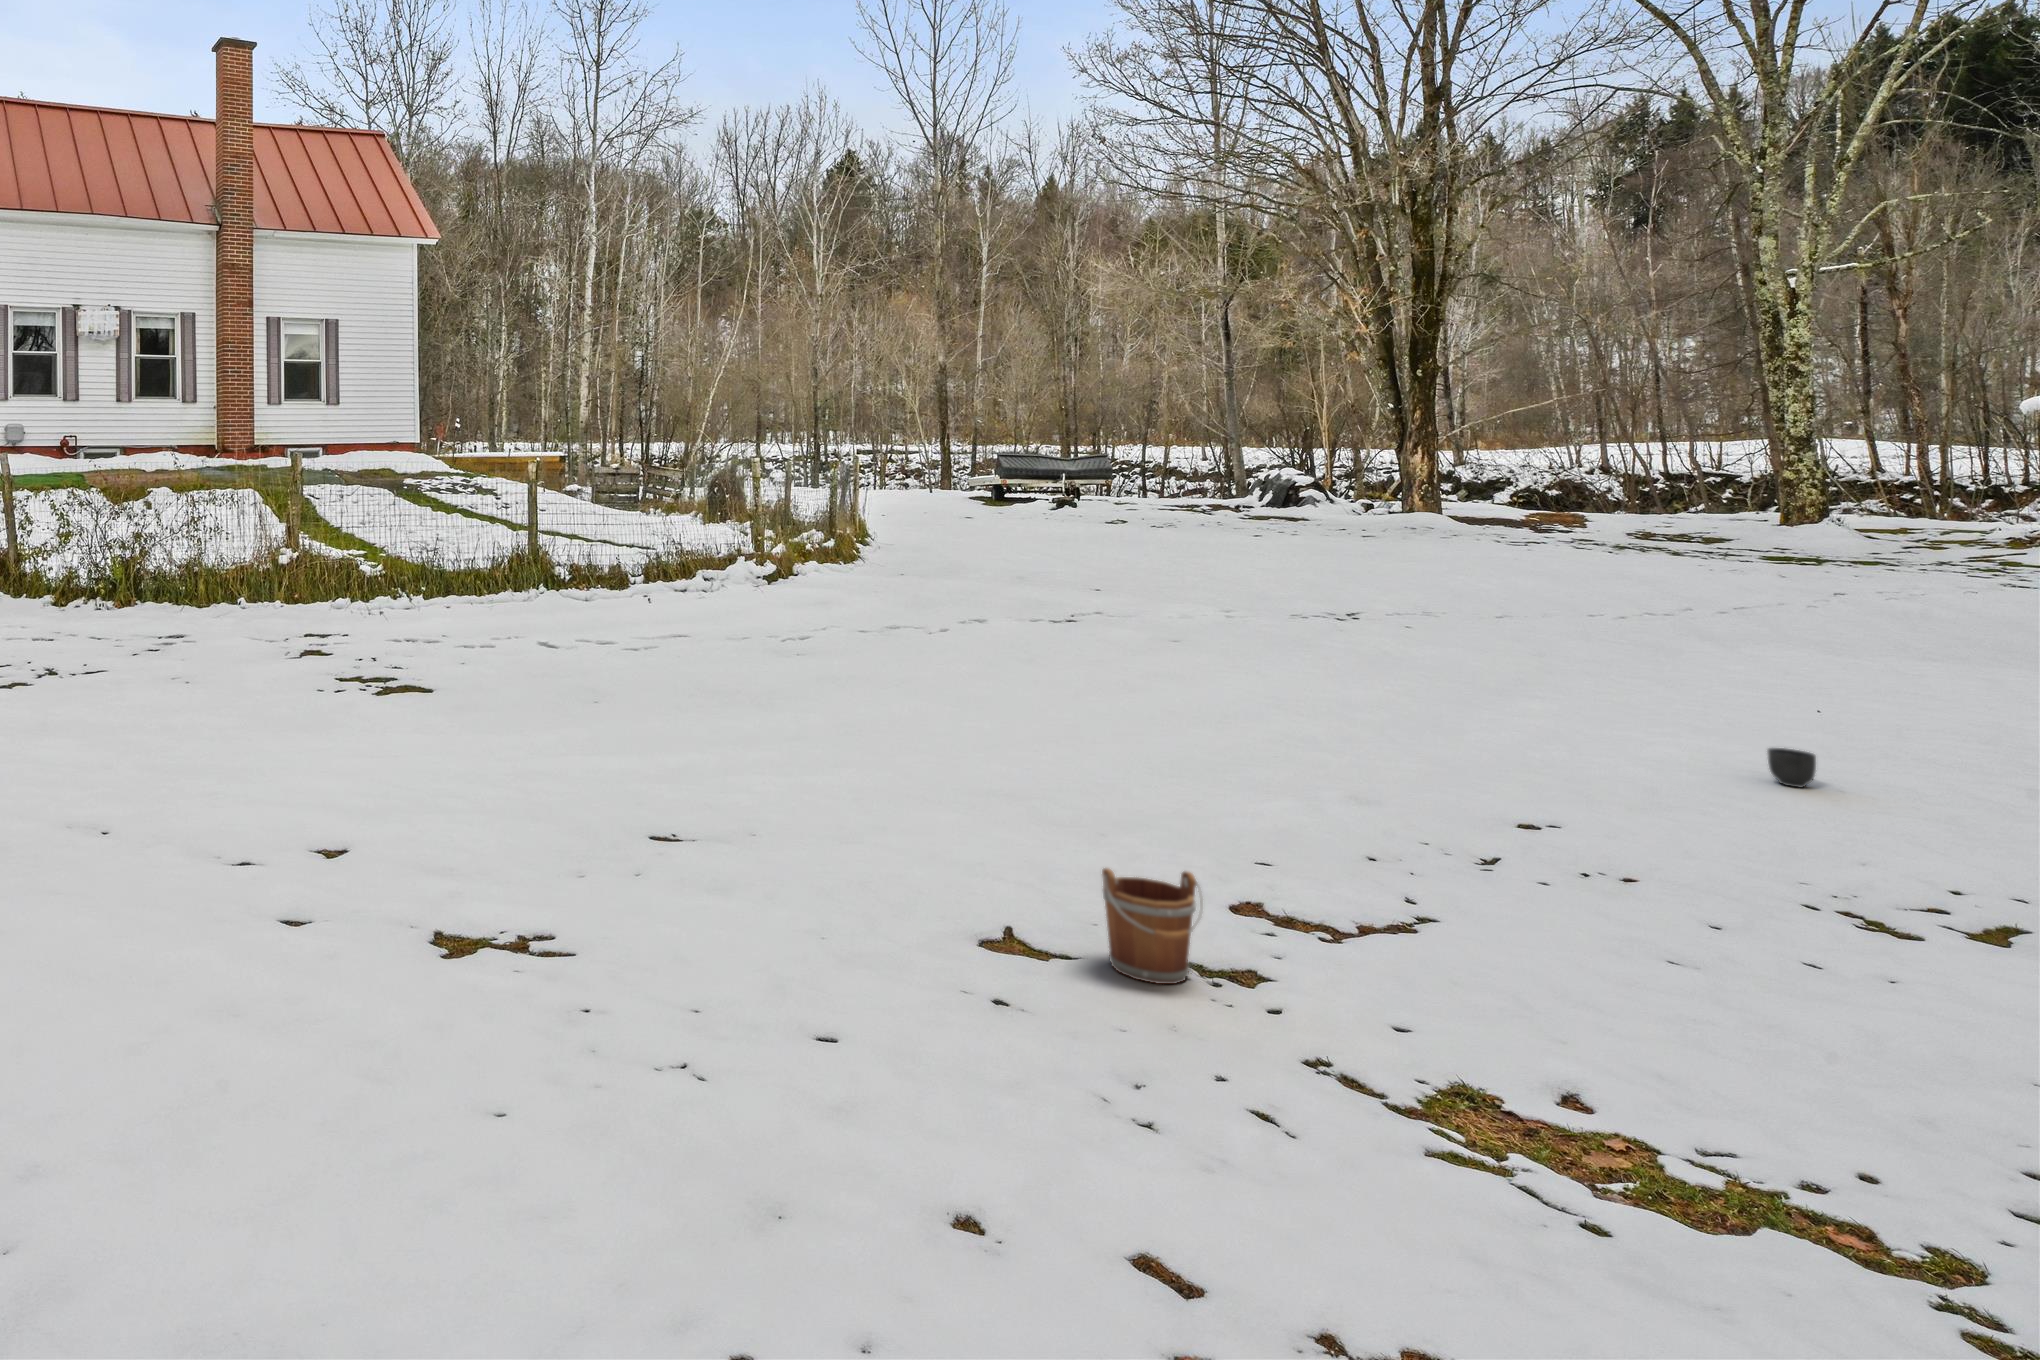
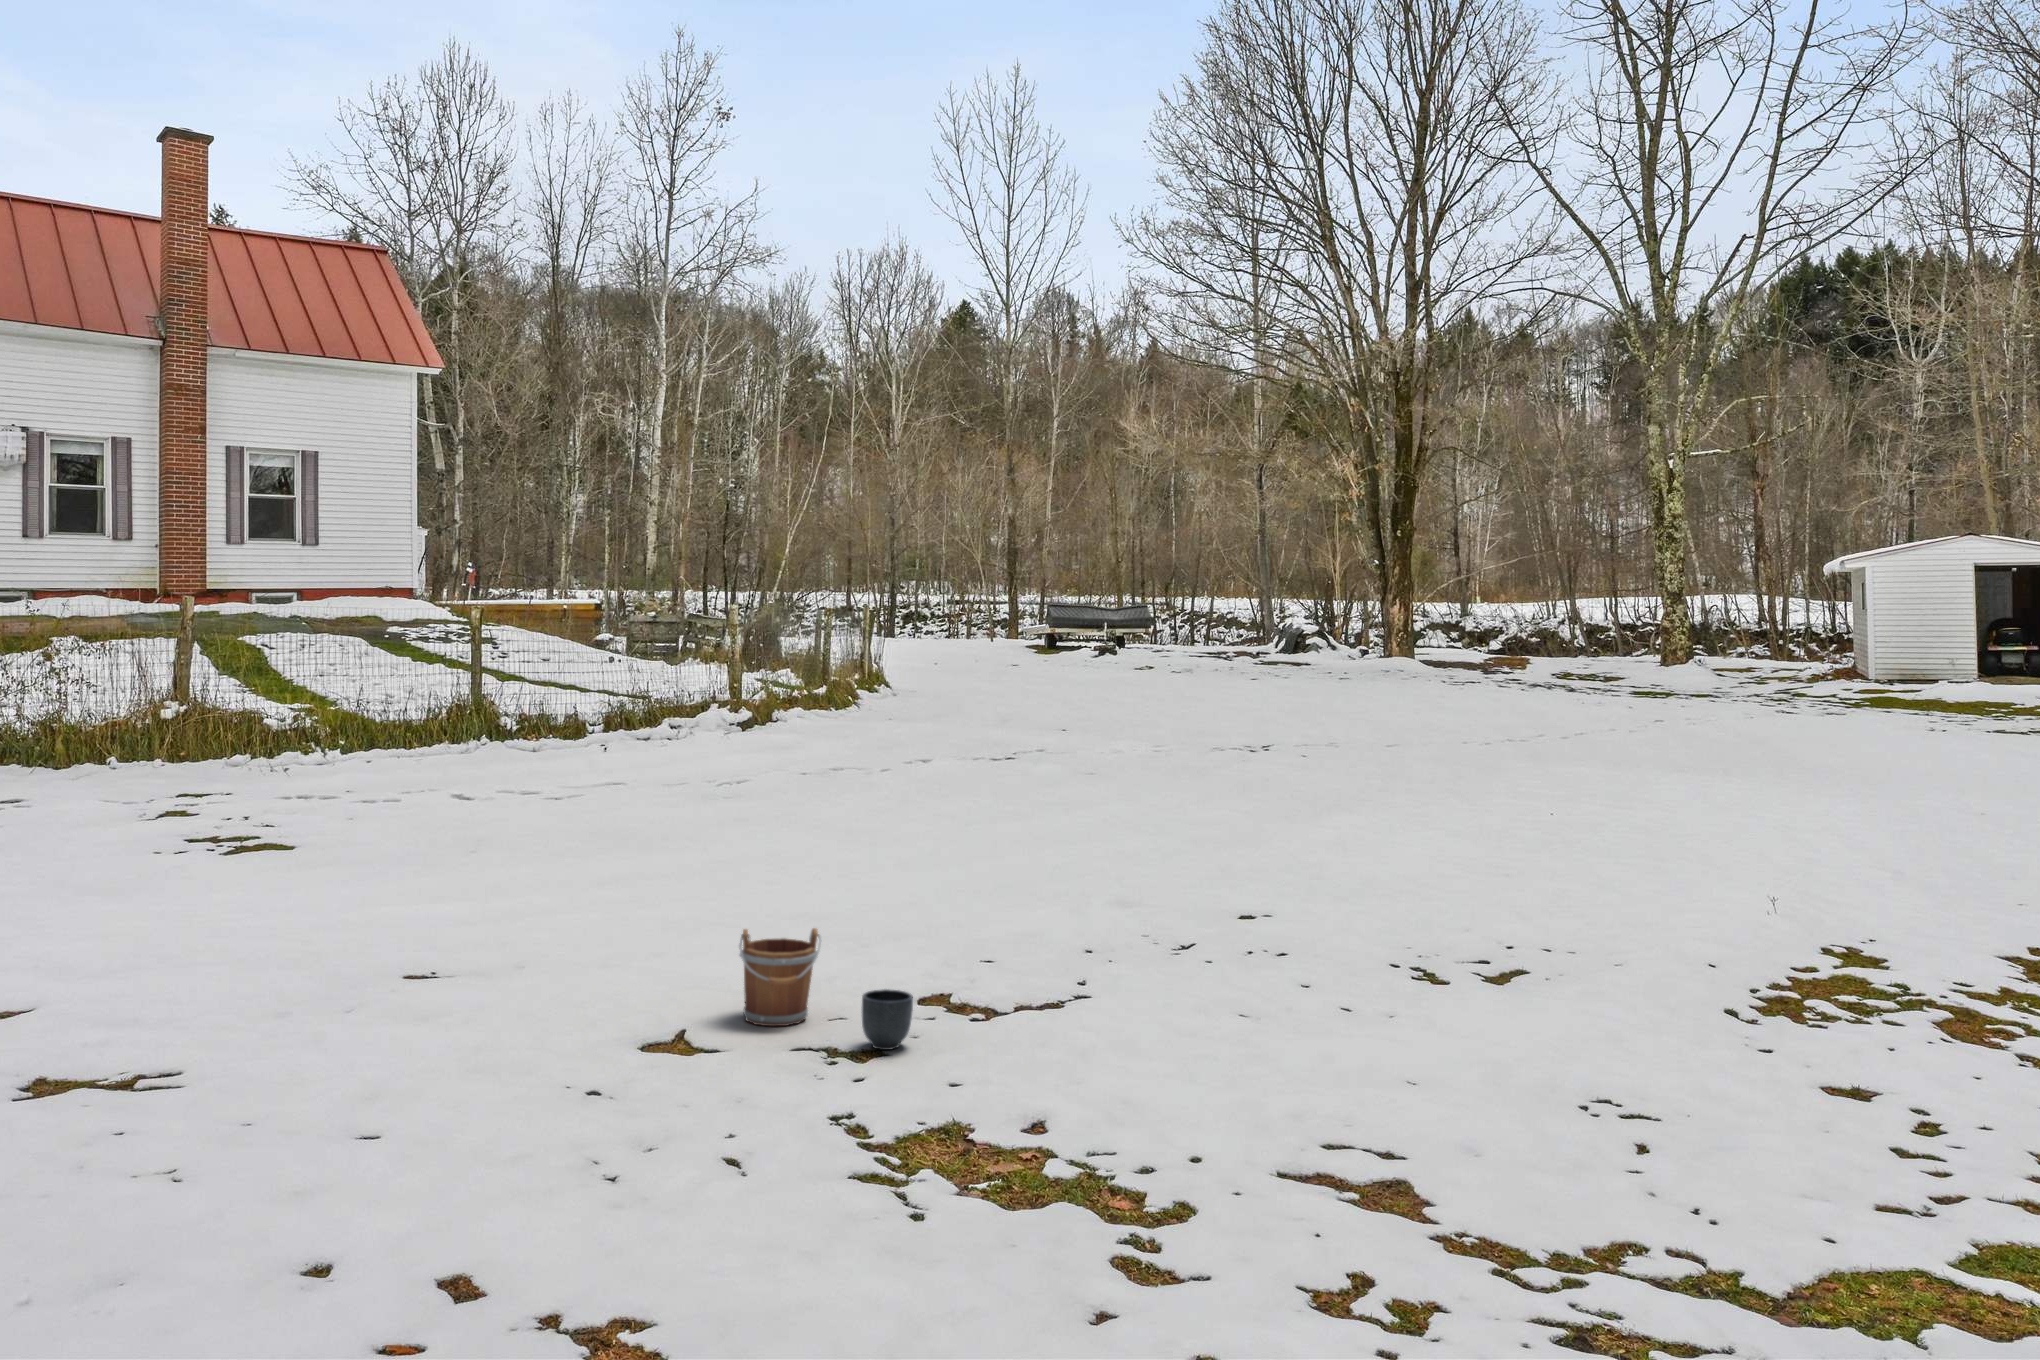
planter: present [1767,748,1816,788] -> present [862,989,913,1050]

